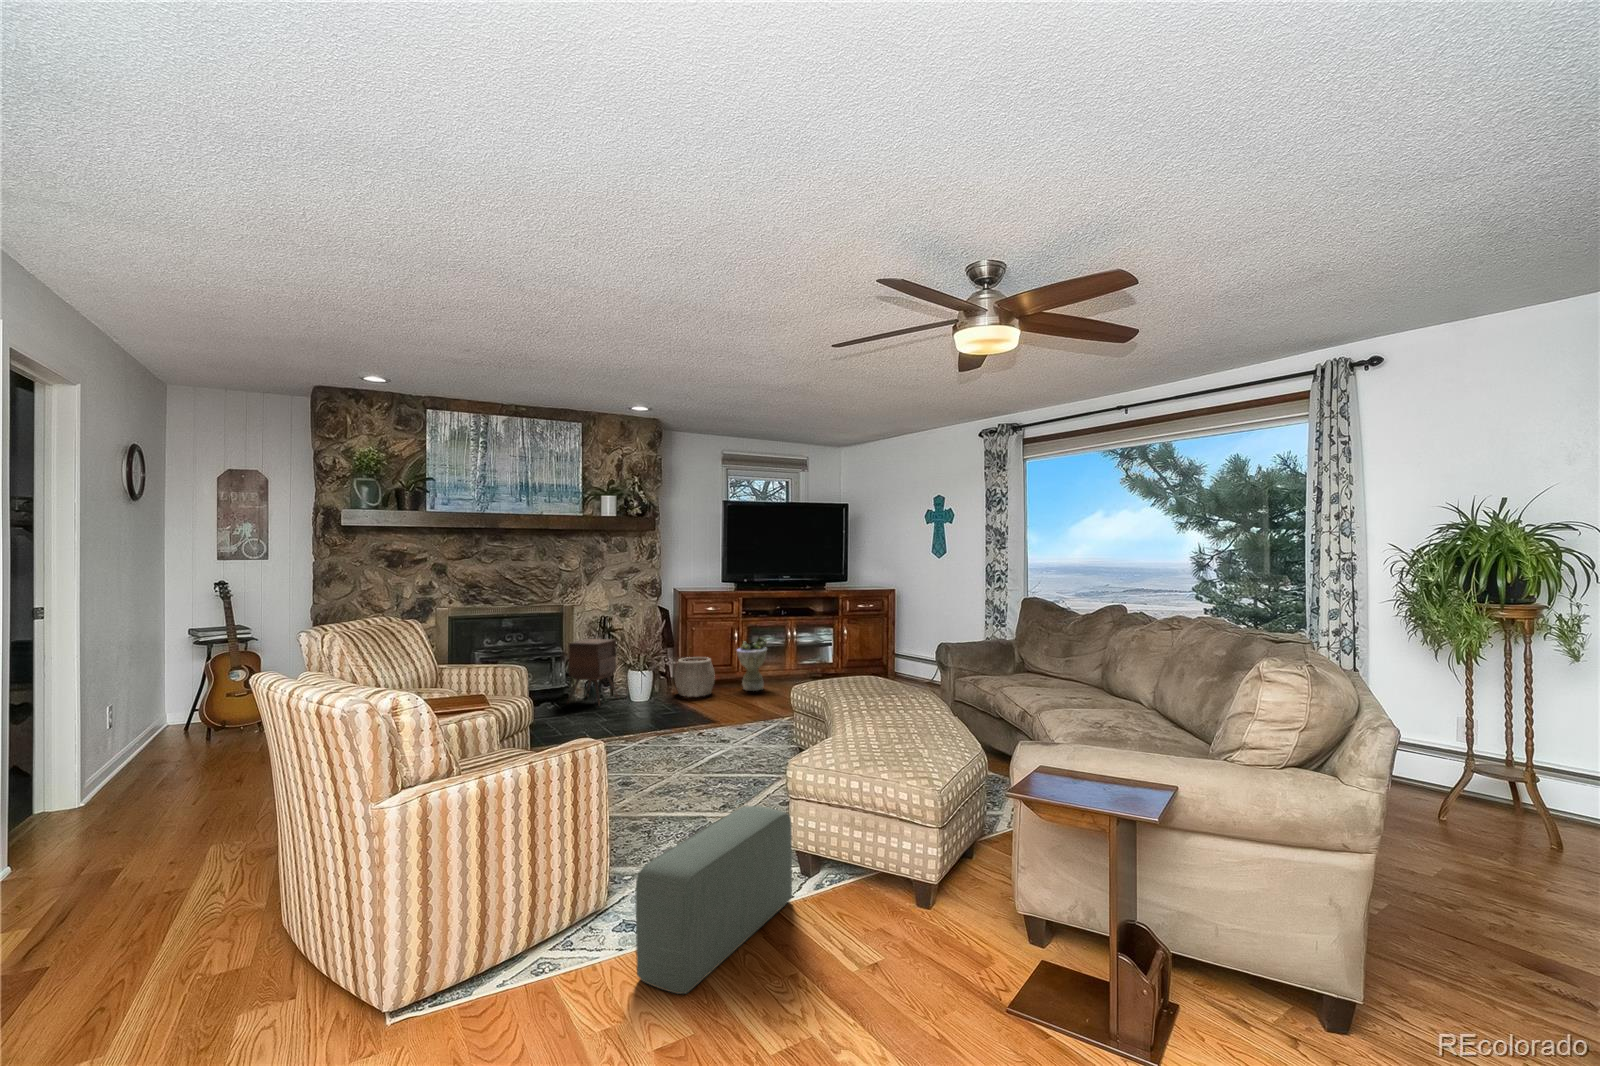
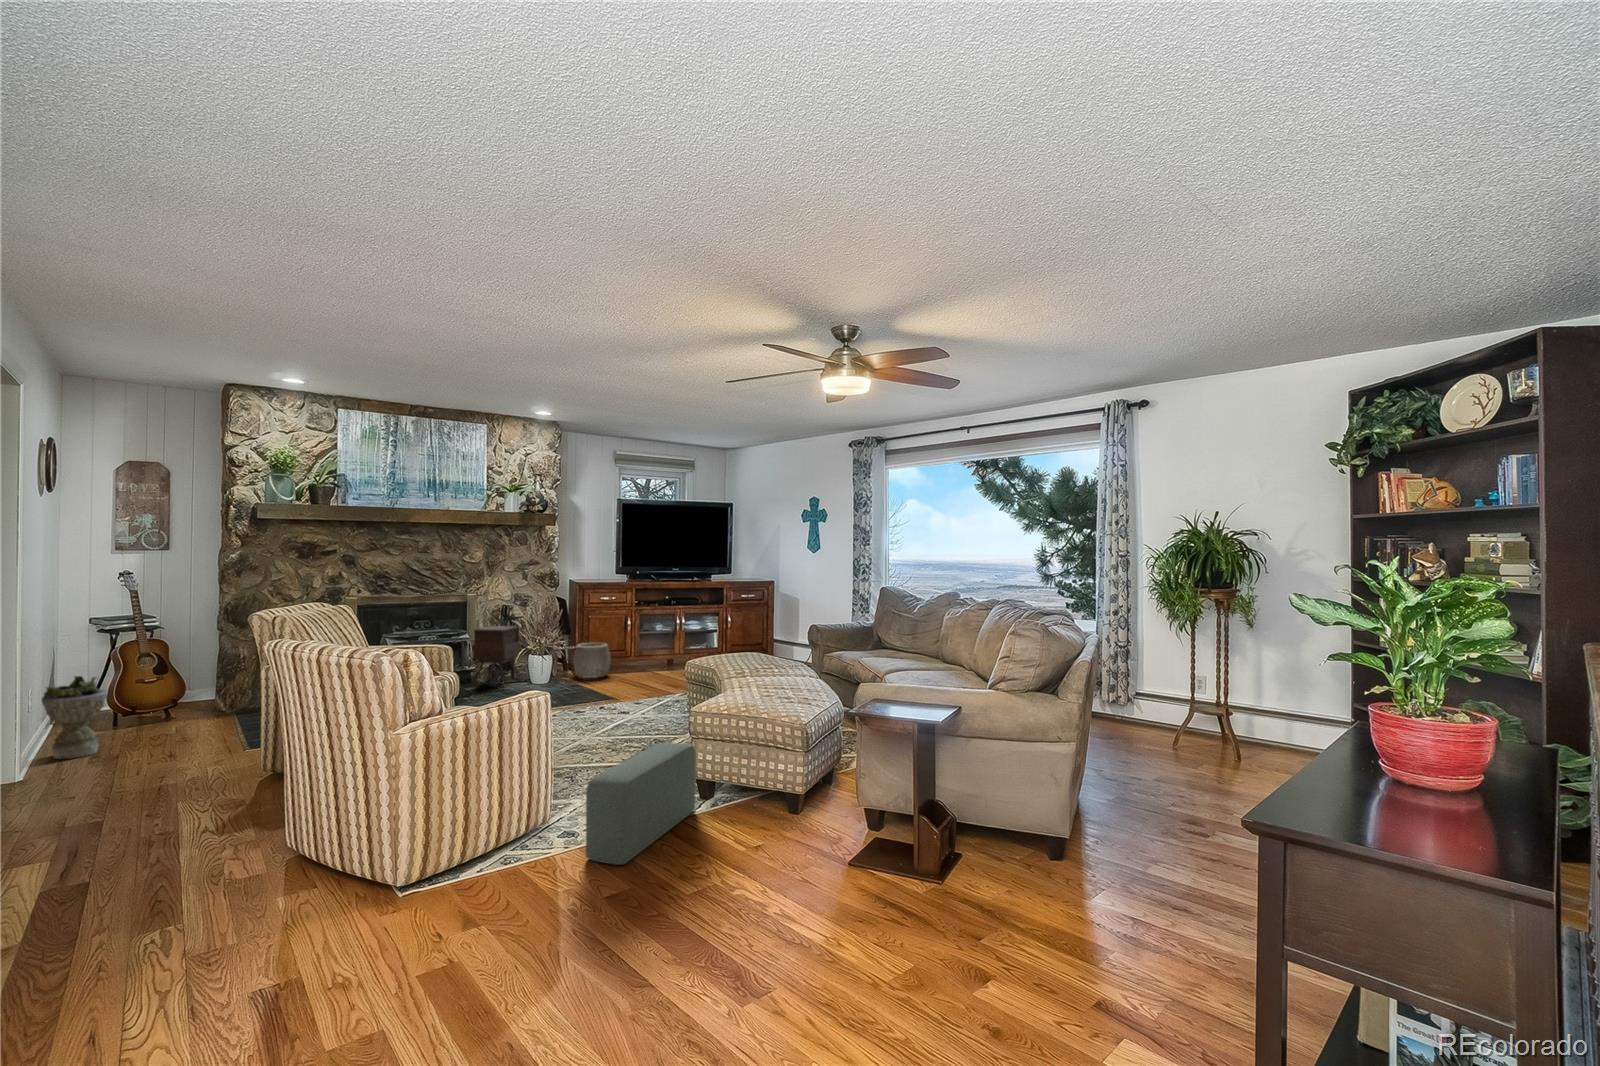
planter: present [737,638,767,691] -> present [42,676,108,759]

